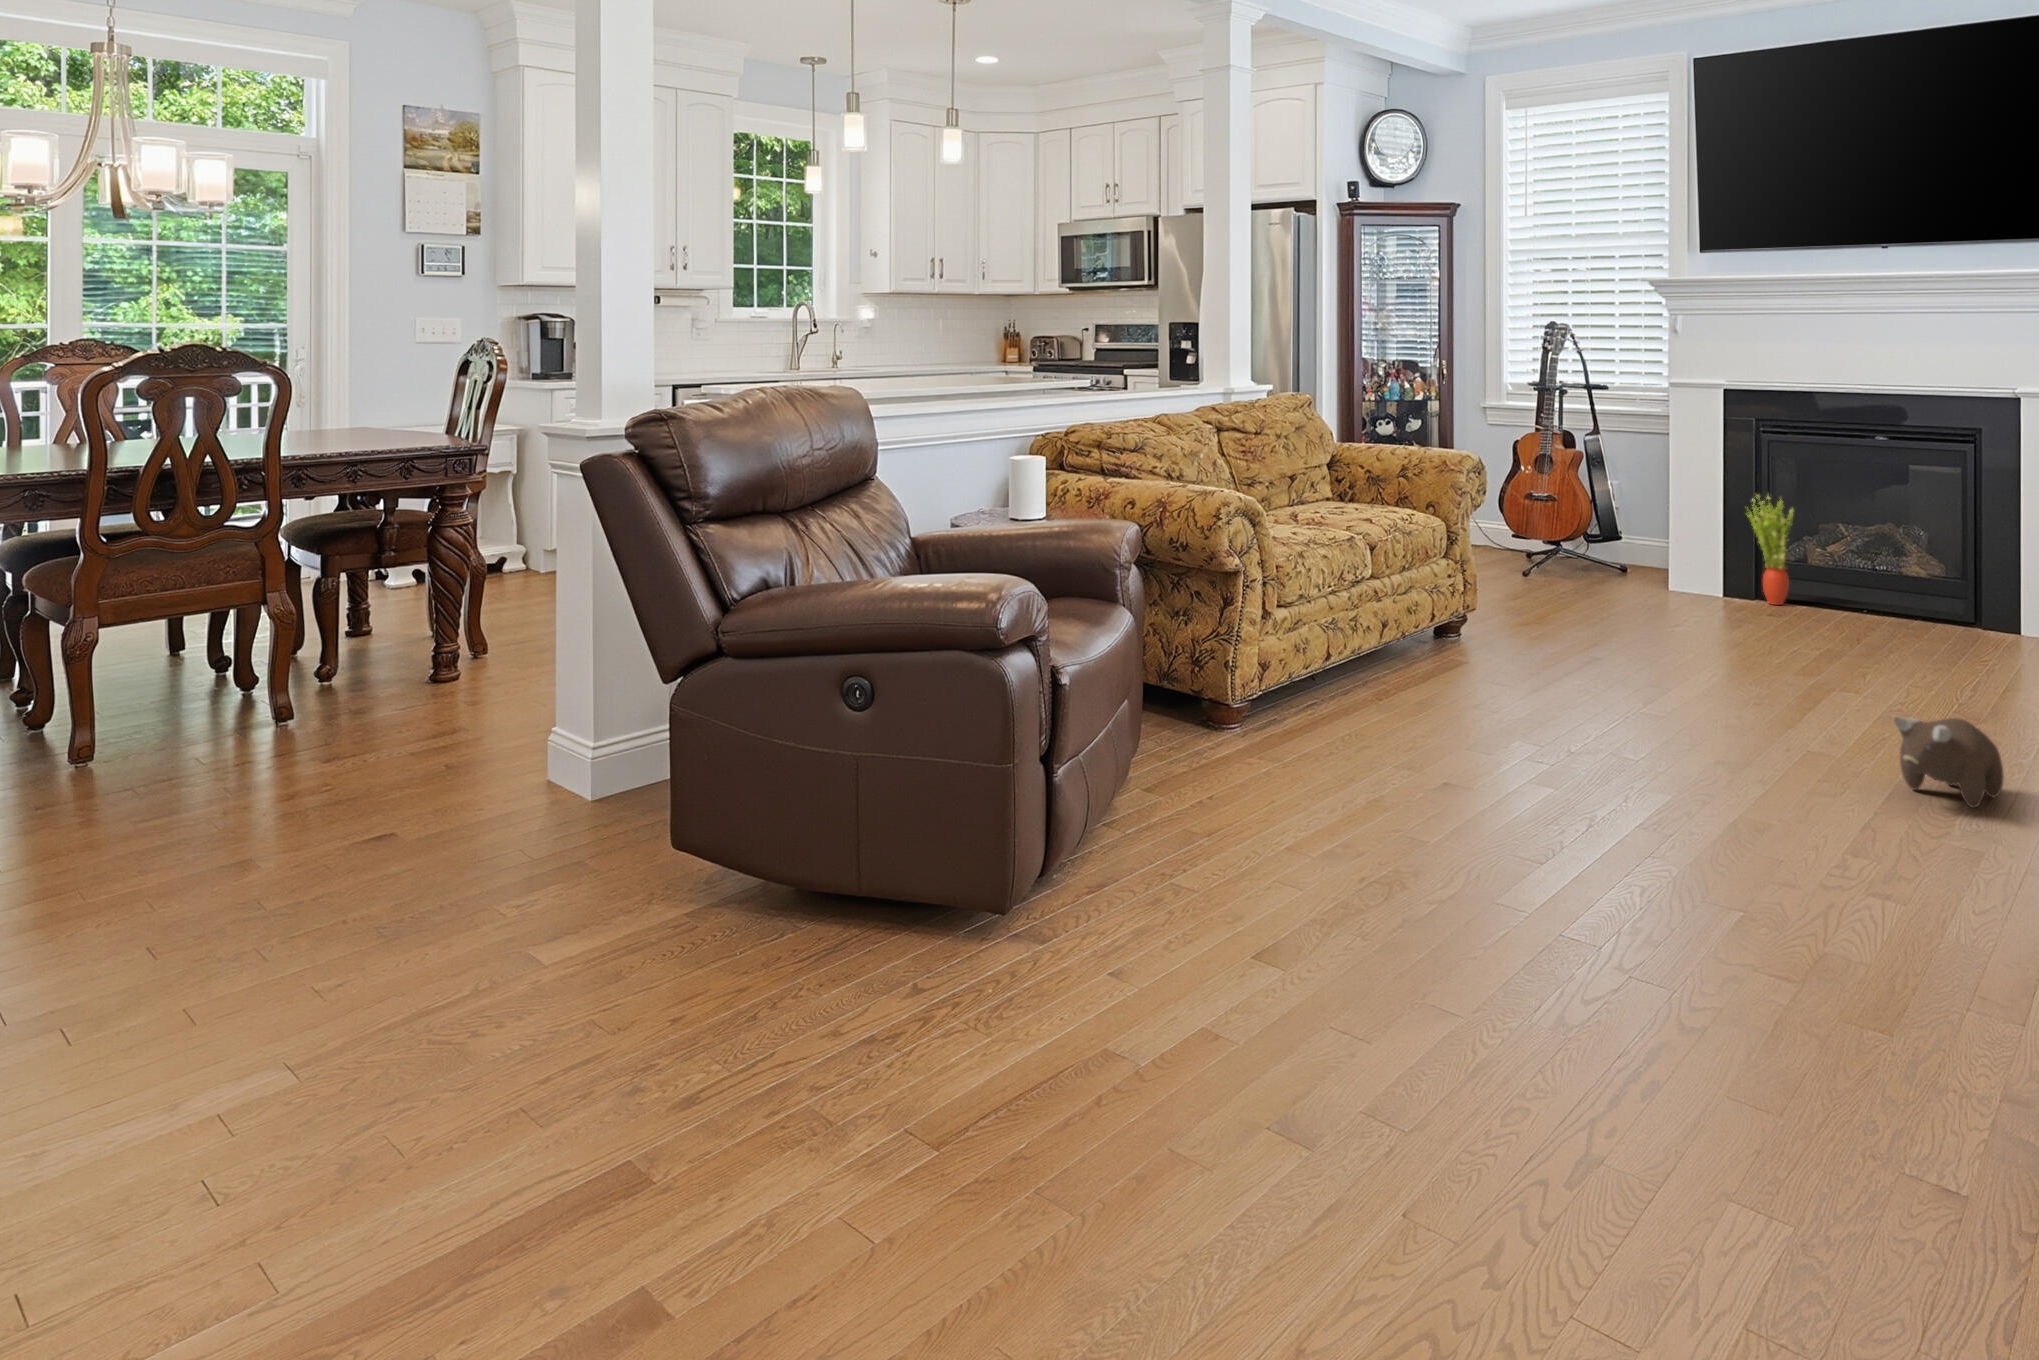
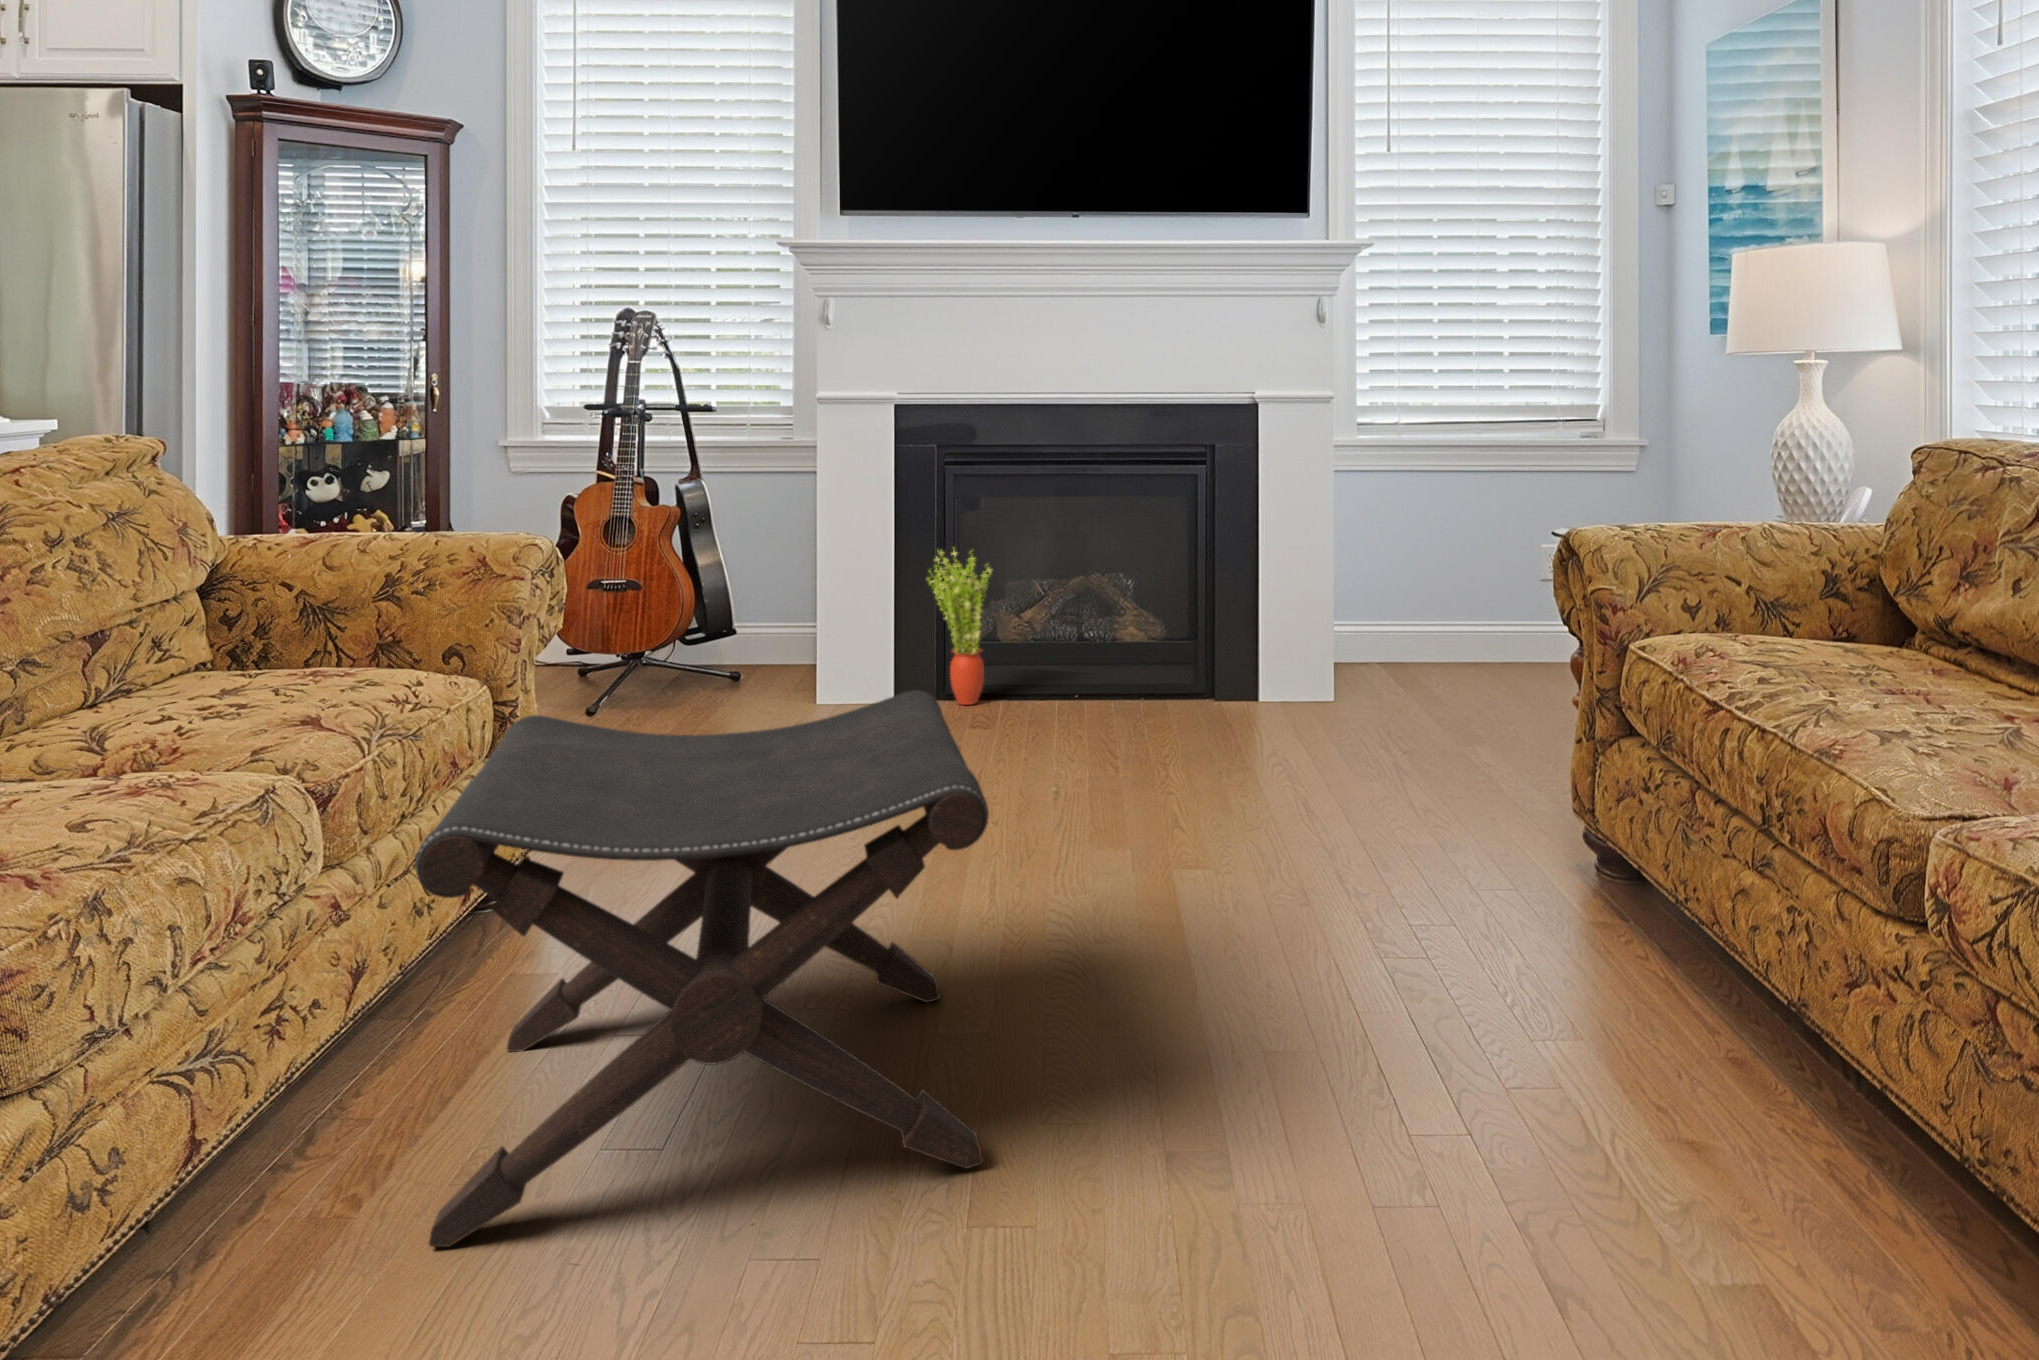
footstool: none [1401,527,1648,729] -> present [415,690,989,1247]
plush toy: present [1894,717,2004,808] -> none [1561,1004,1745,1200]

